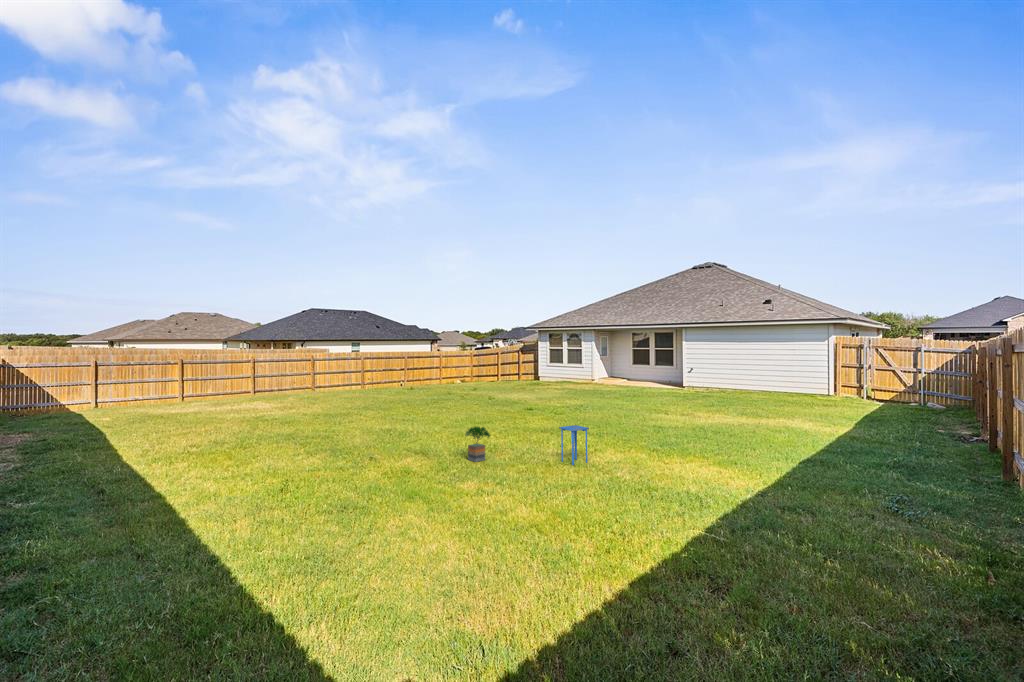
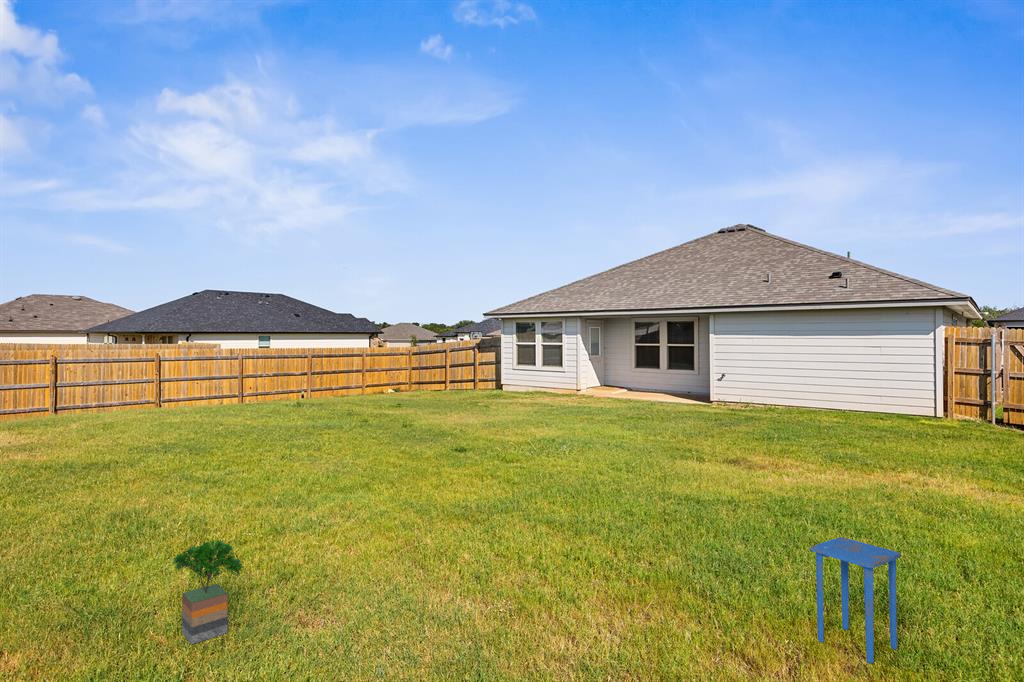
side table: present [559,425,589,465] -> present [810,537,901,663]

